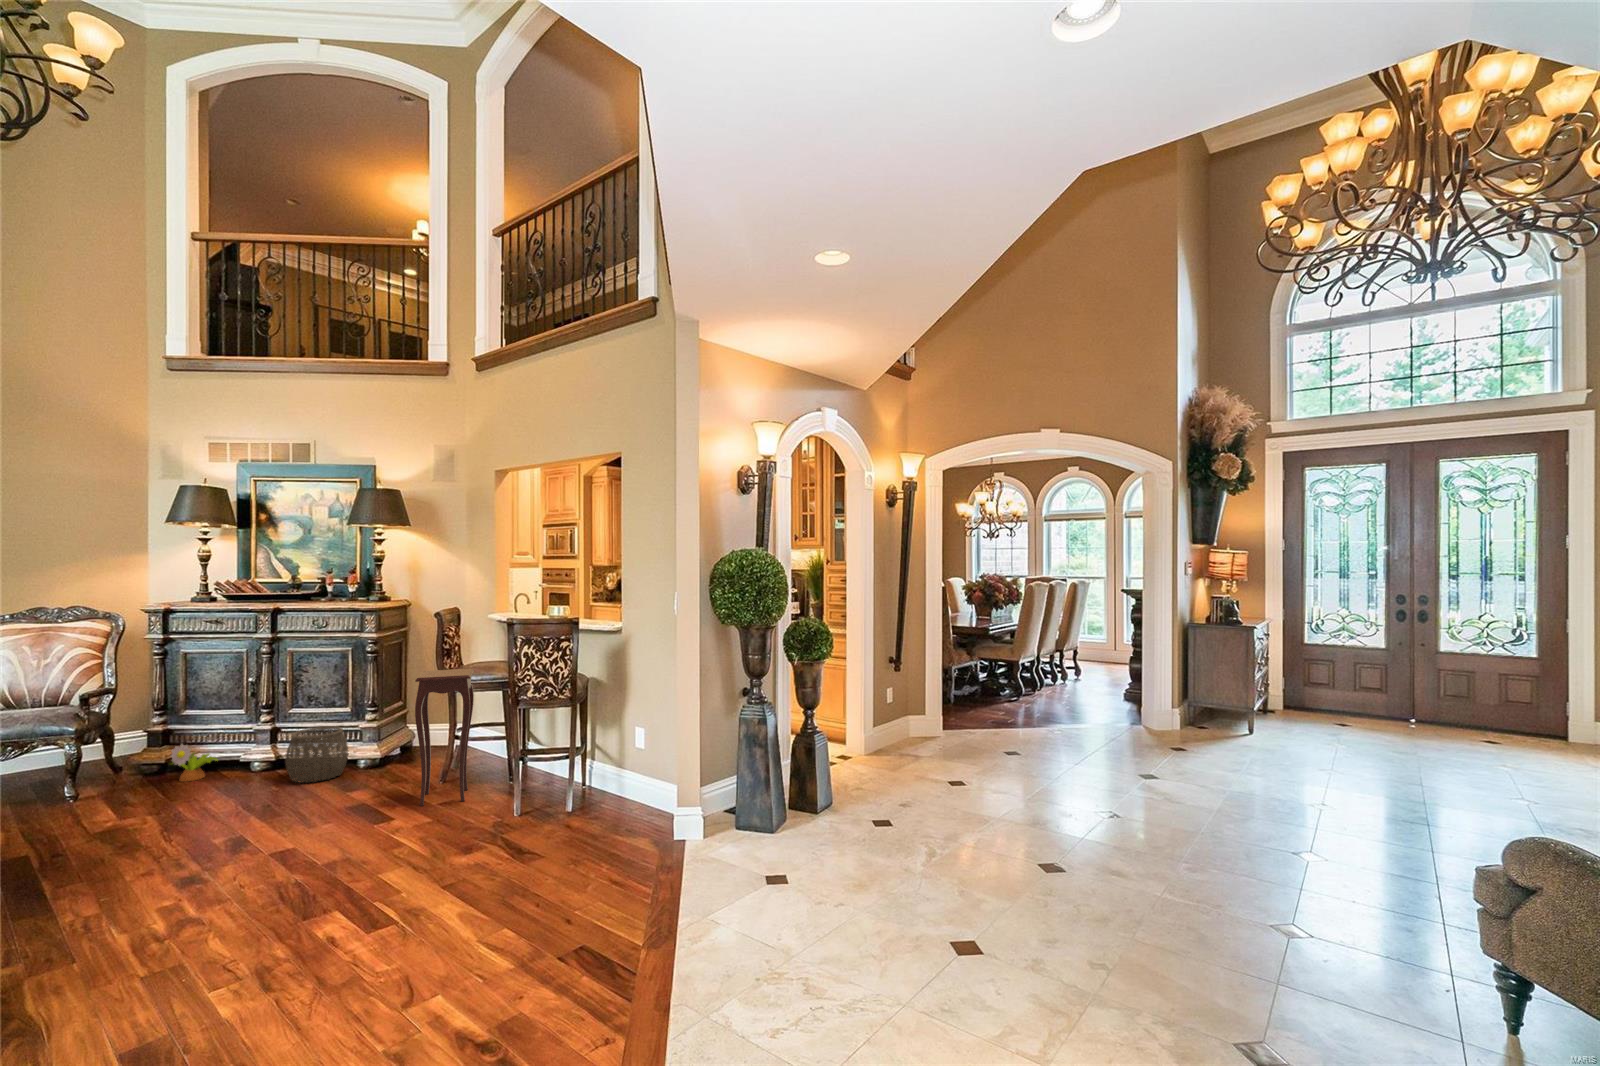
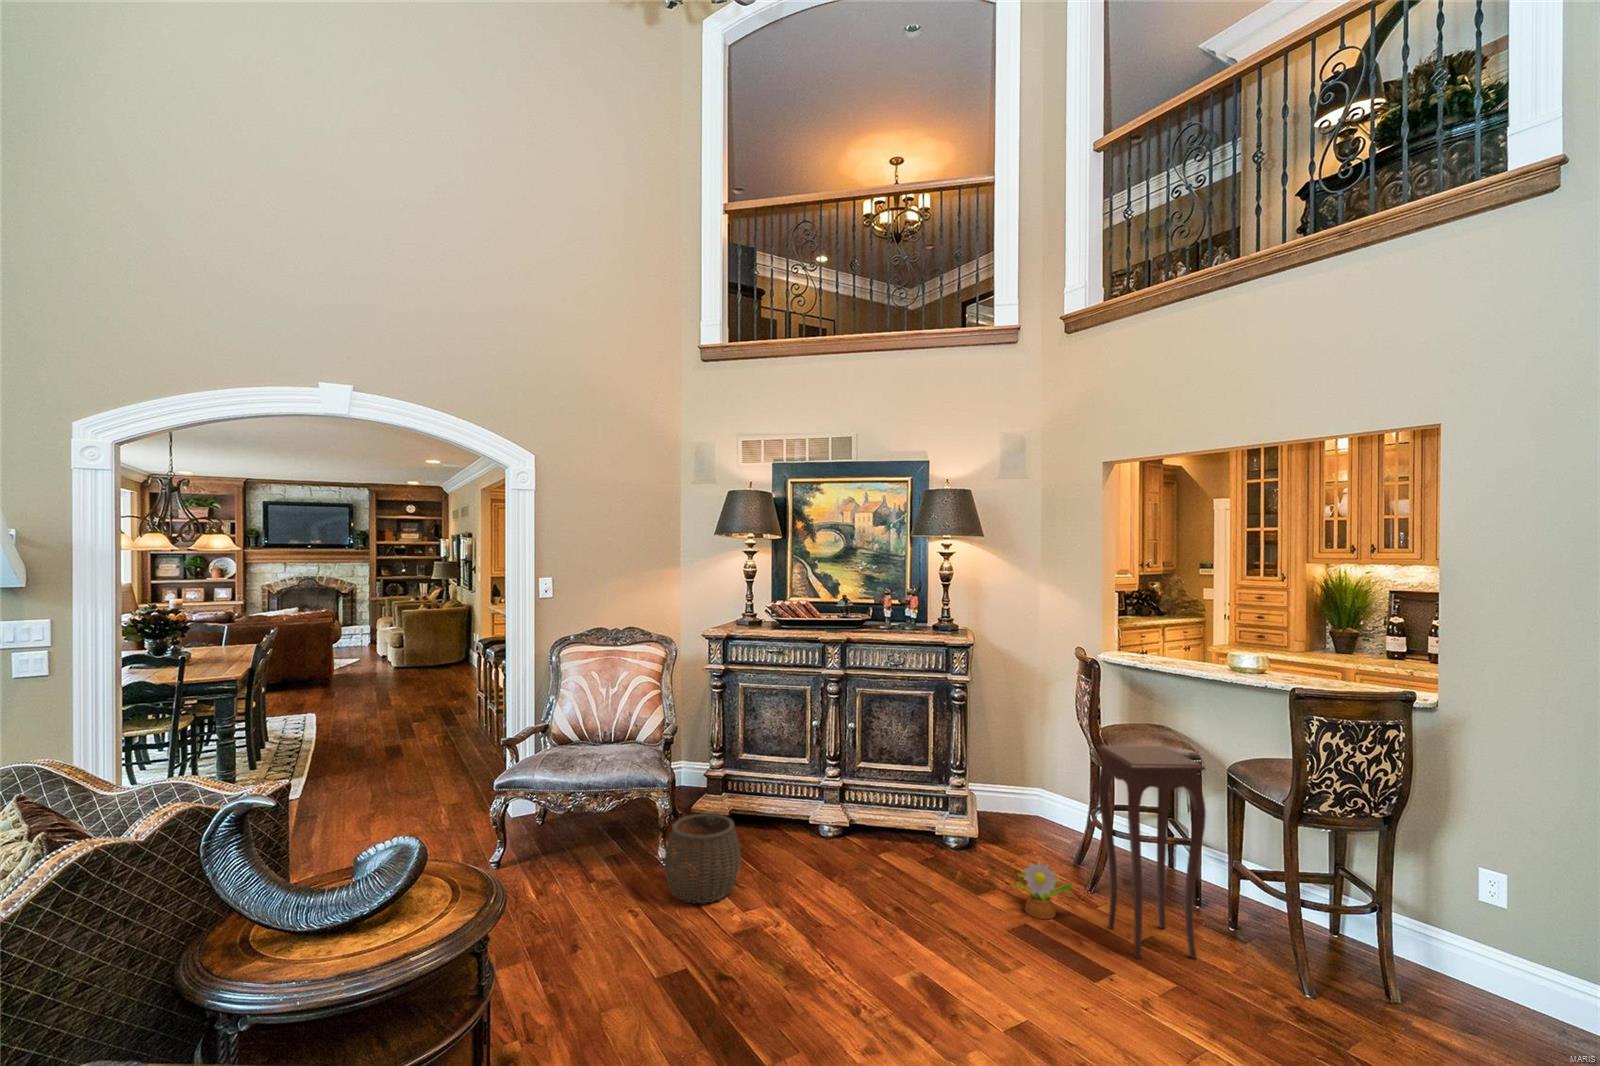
woven basket: present [285,727,348,783] -> present [664,814,741,904]
decorative plant: present [171,744,218,782] -> present [1015,861,1074,919]

